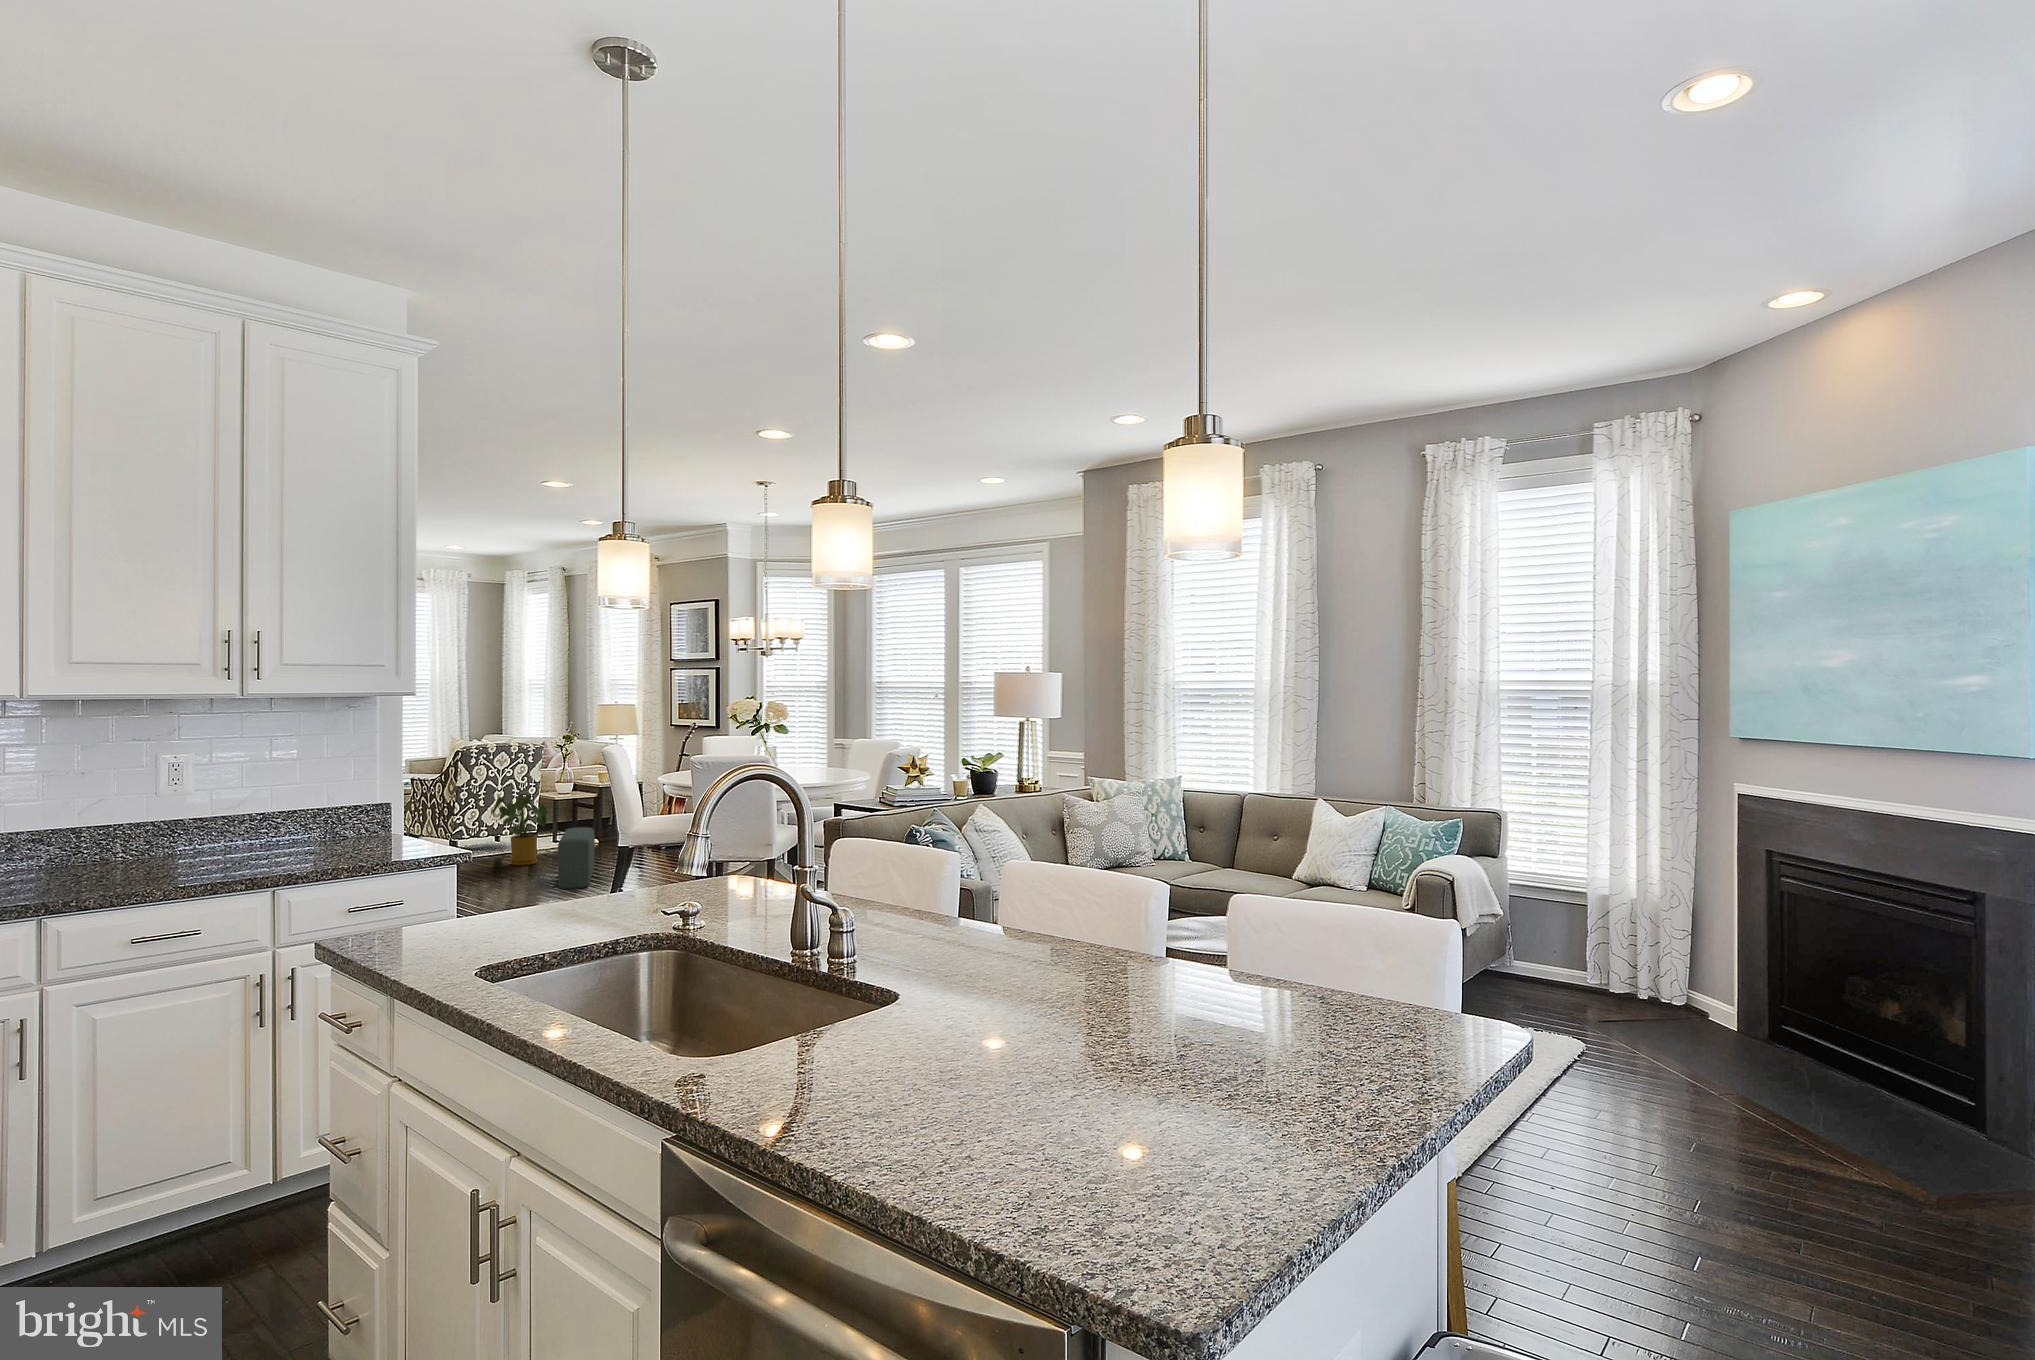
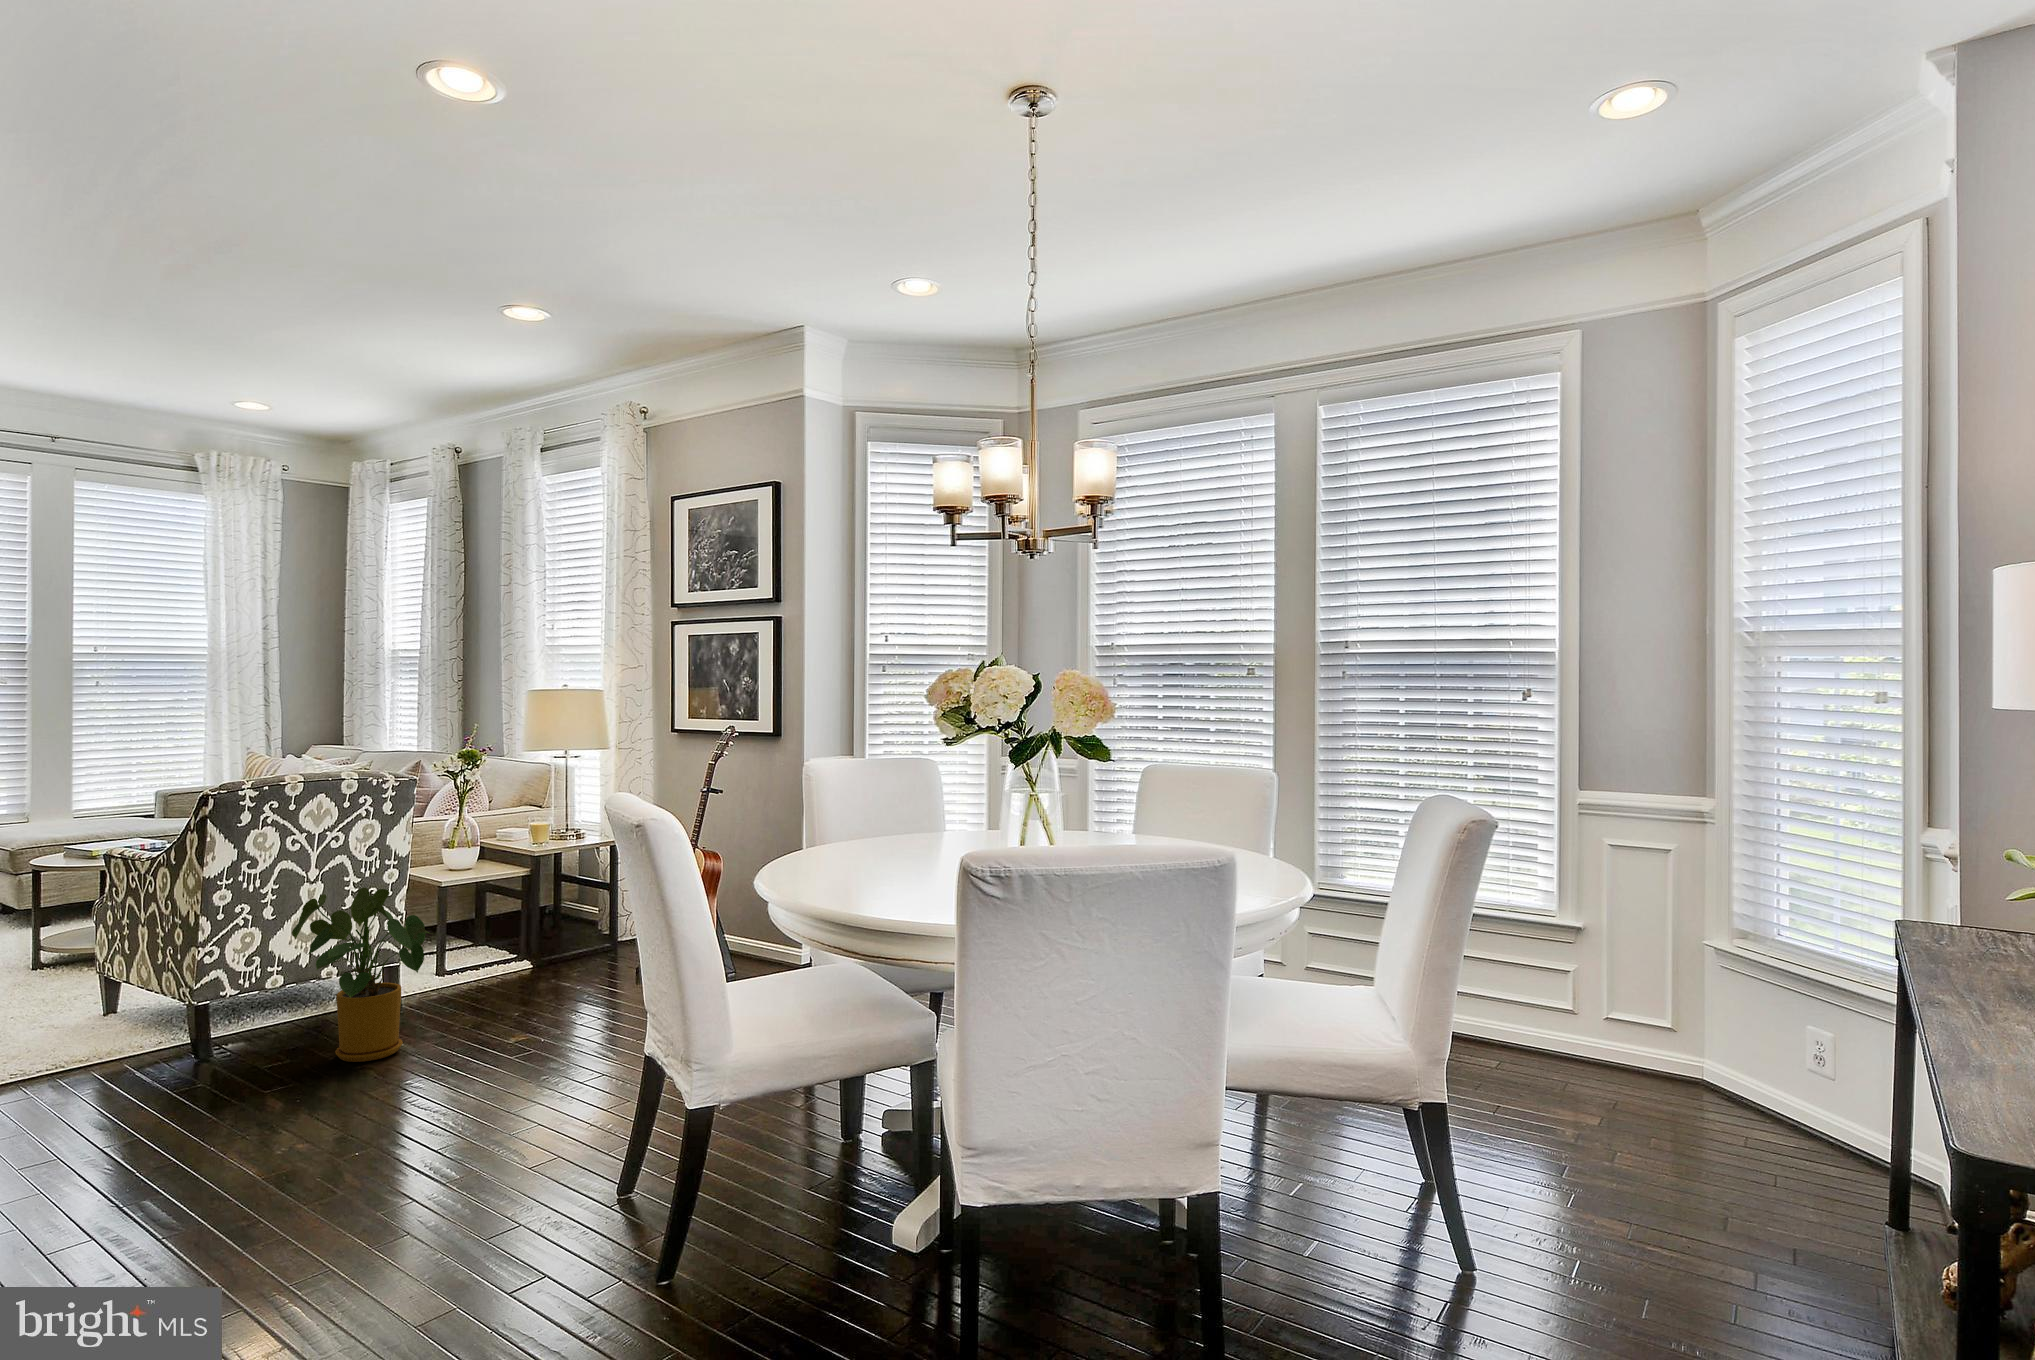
pouf: present [558,827,595,889] -> none [458,980,544,1178]

